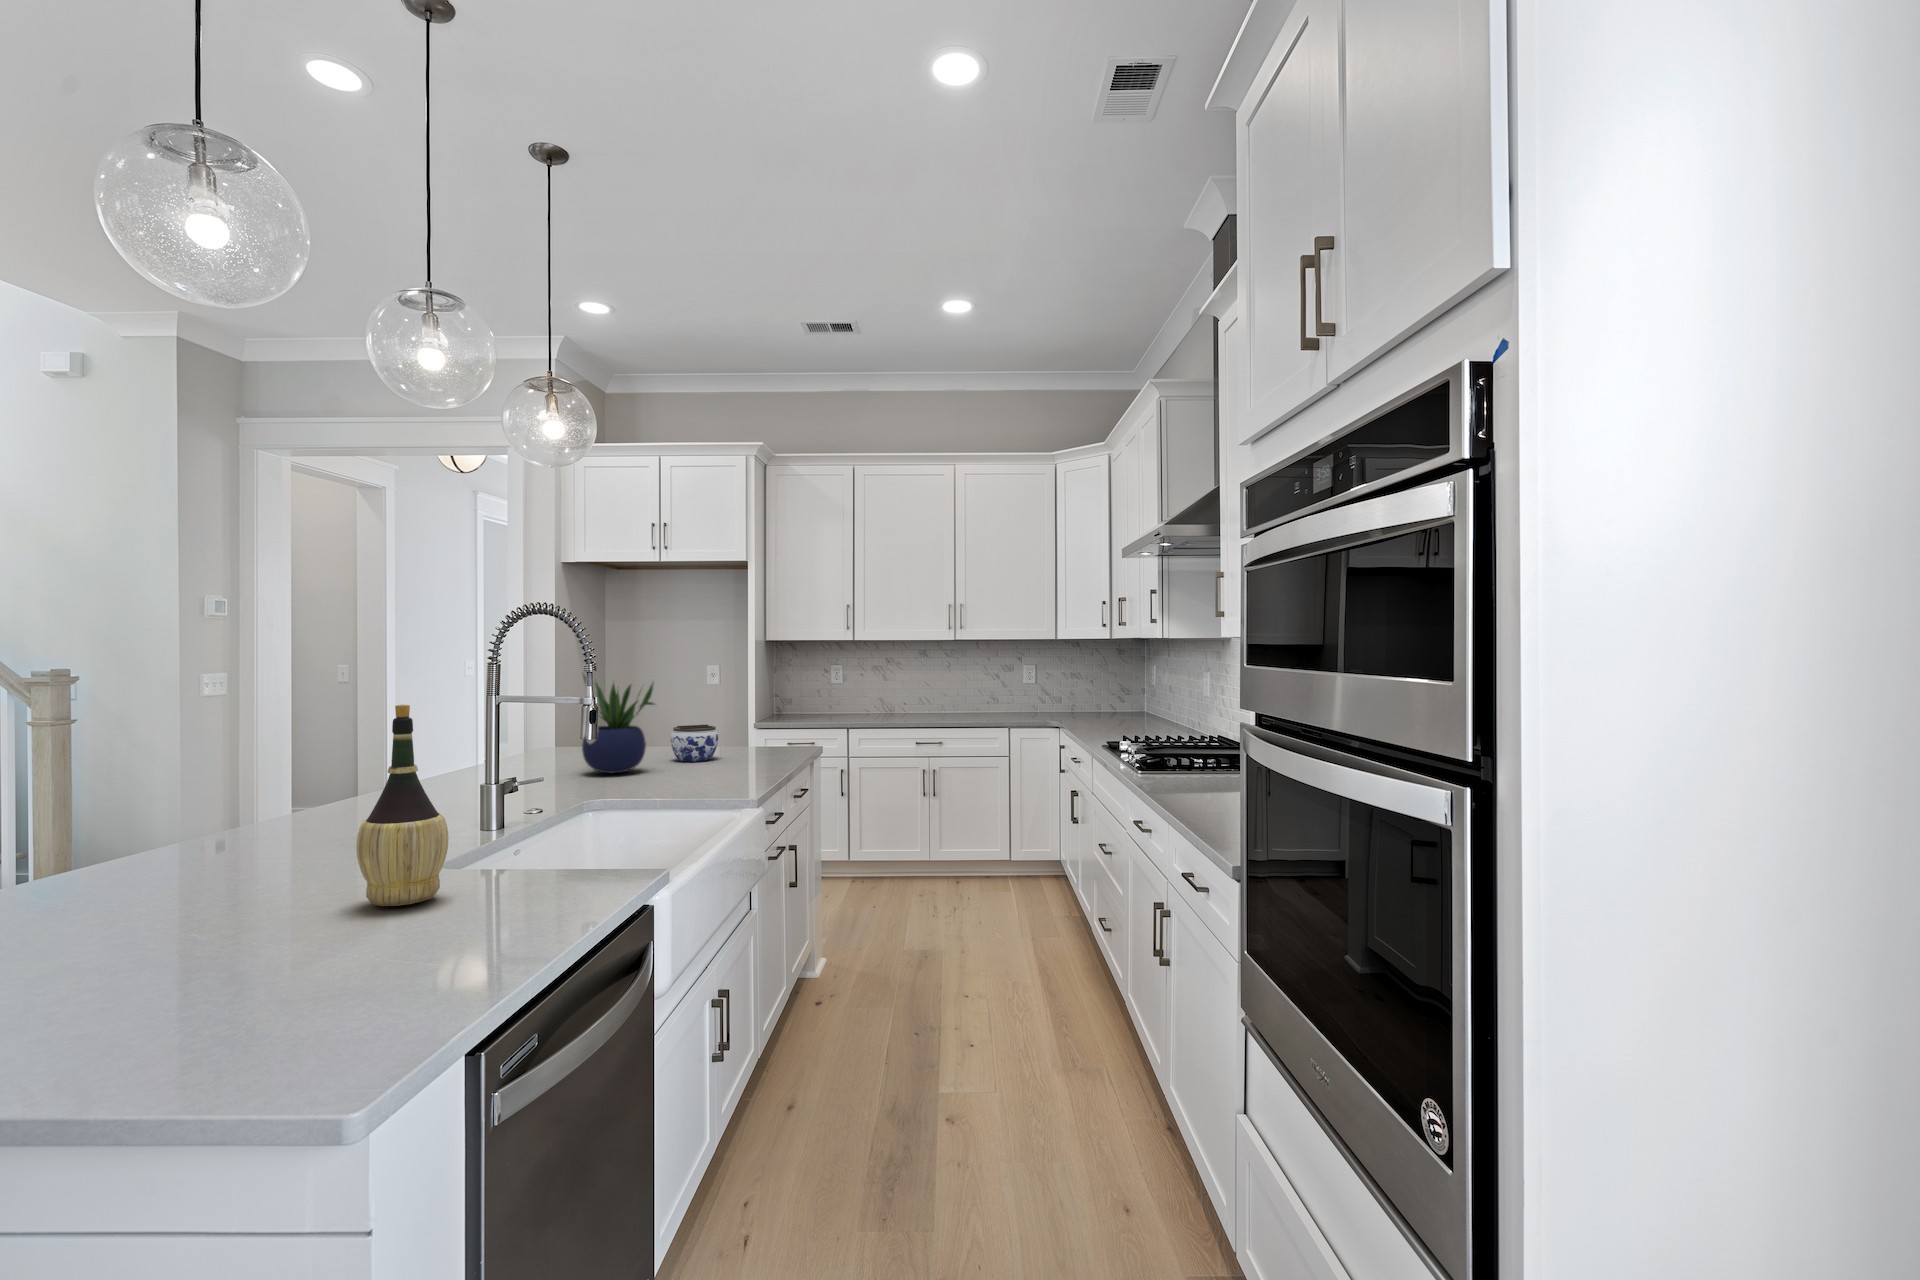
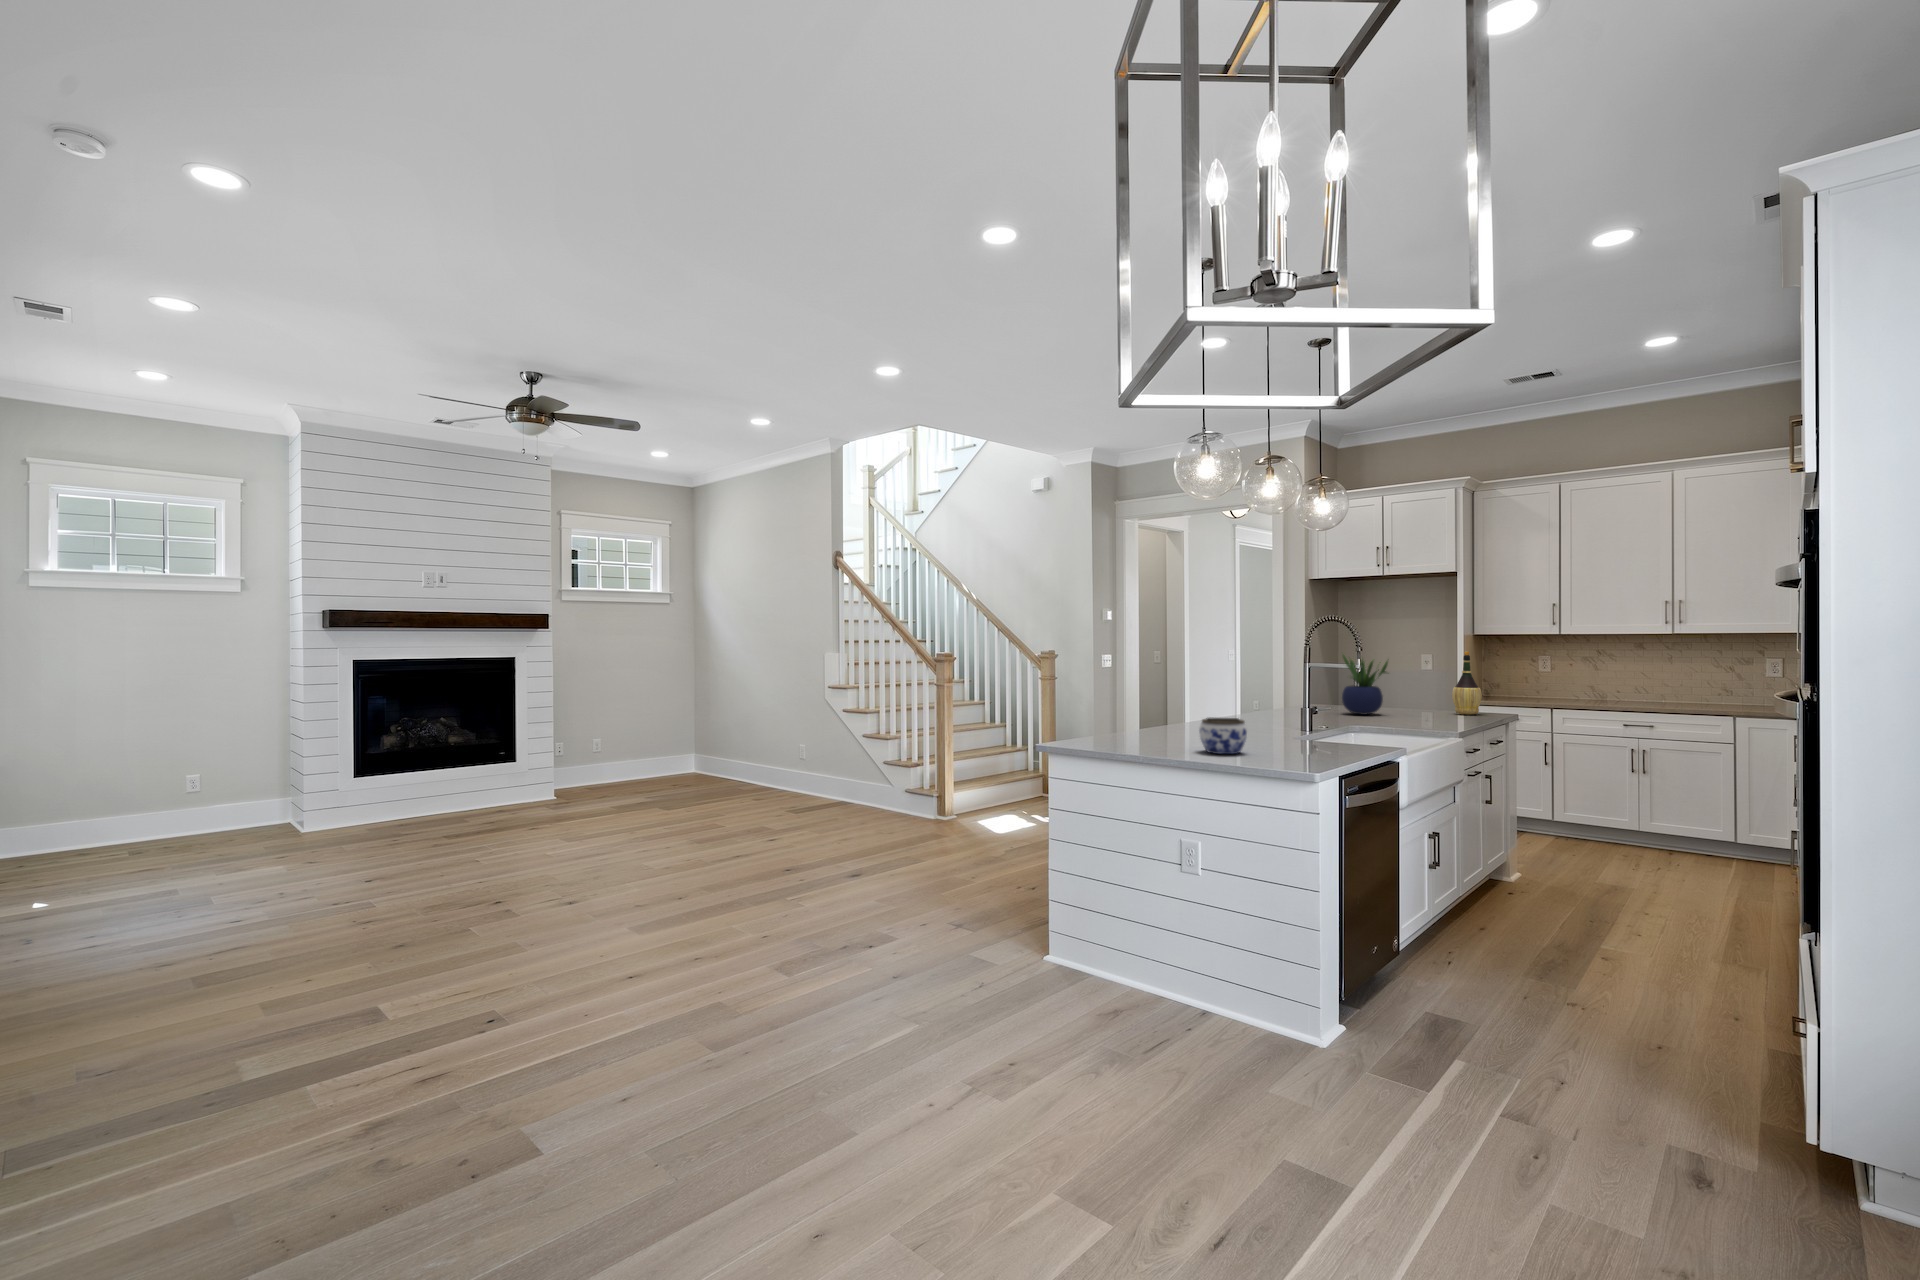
wine bottle: present [356,704,449,906] -> present [1452,651,1482,715]
jar: present [671,725,718,762] -> present [1199,717,1247,754]

